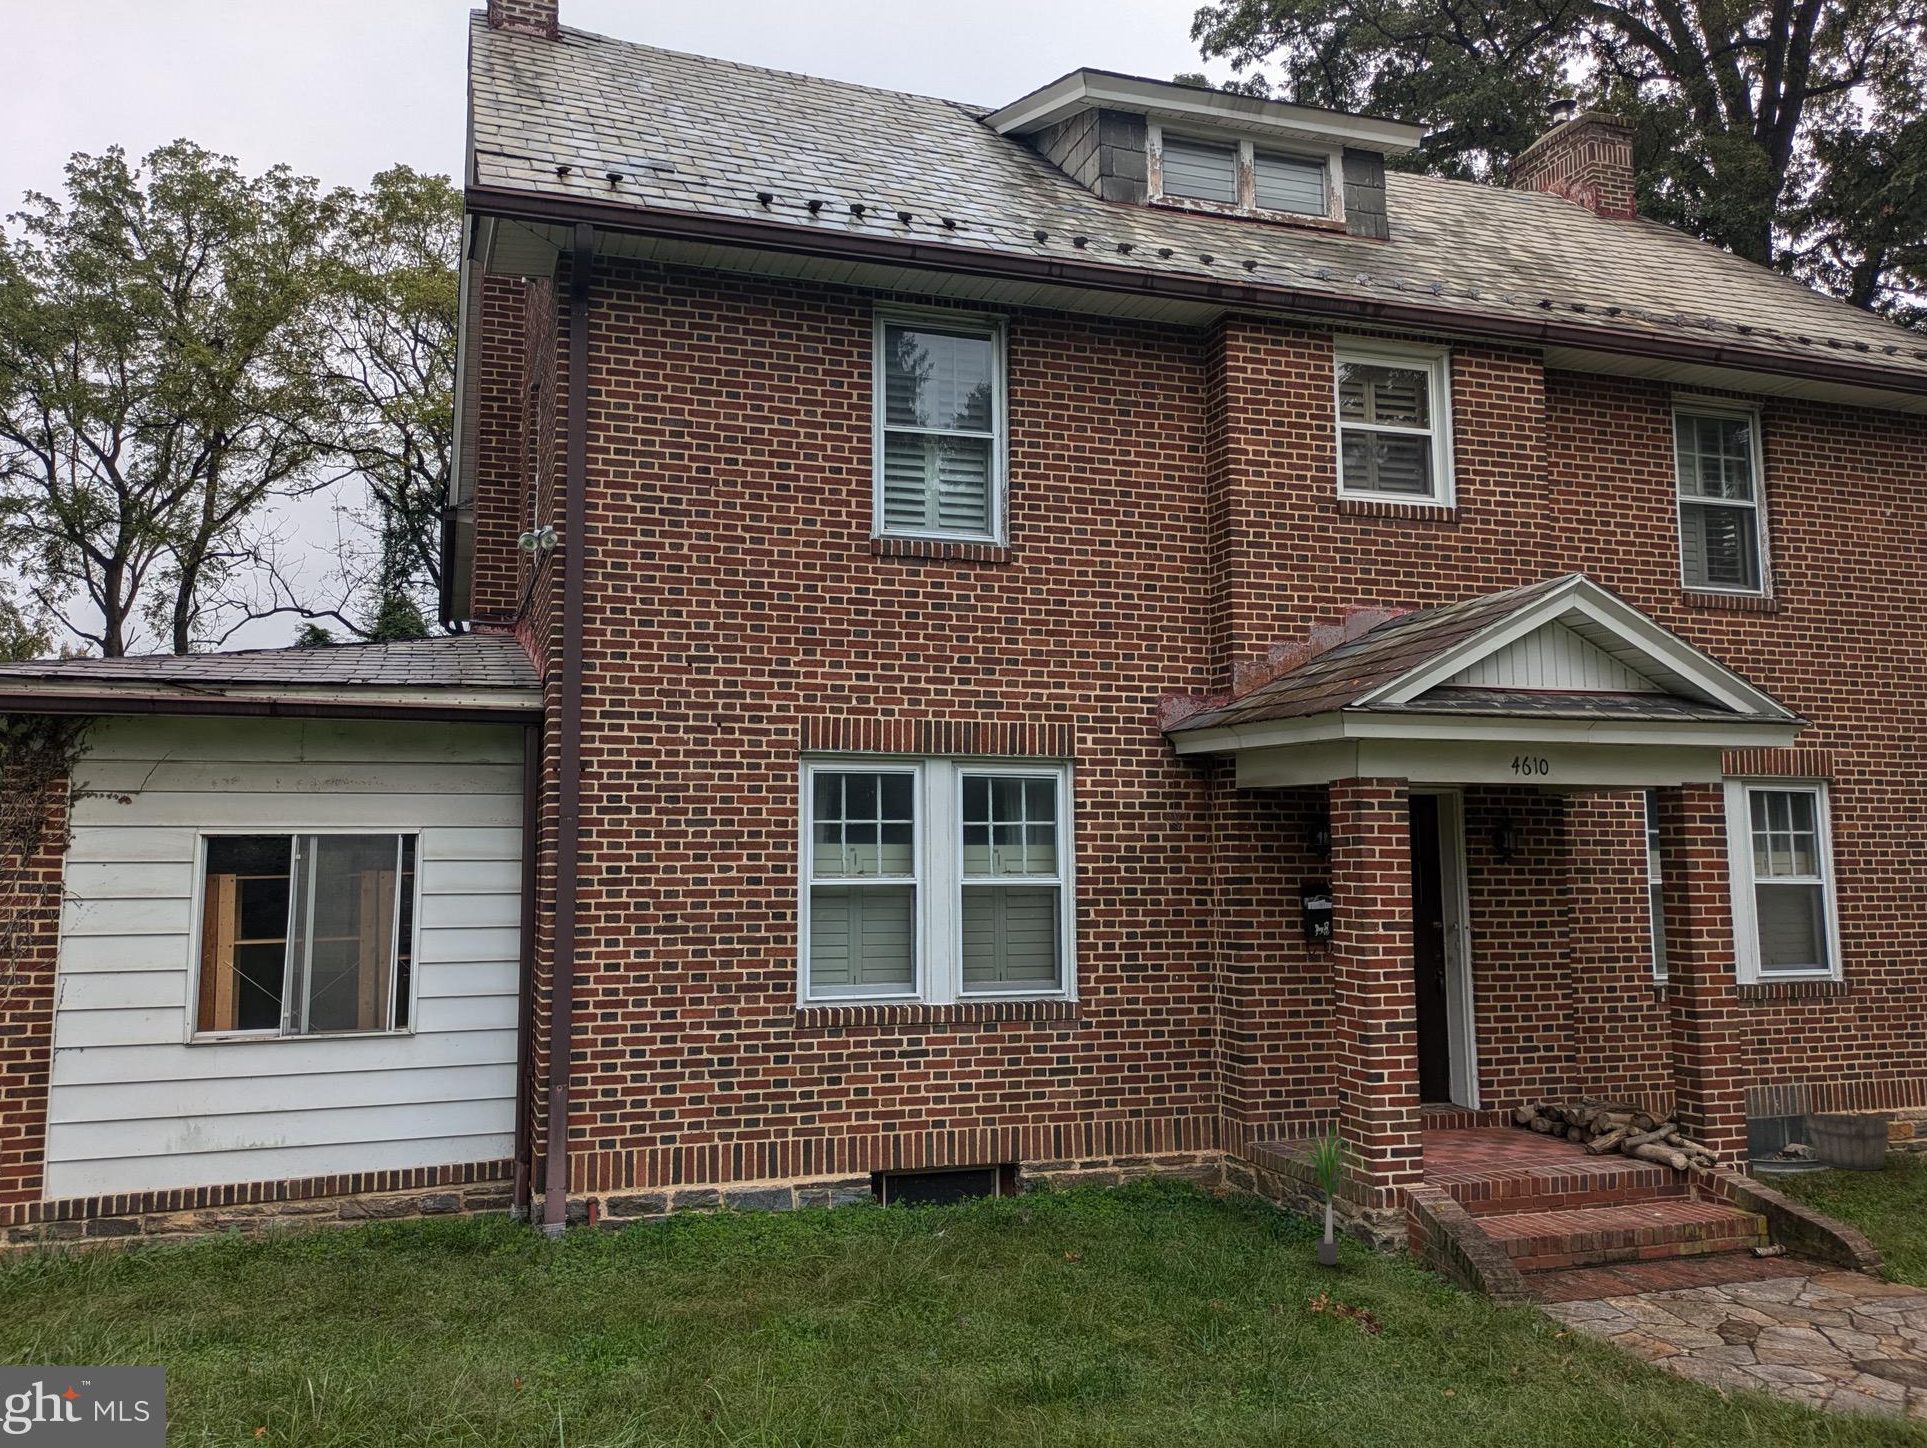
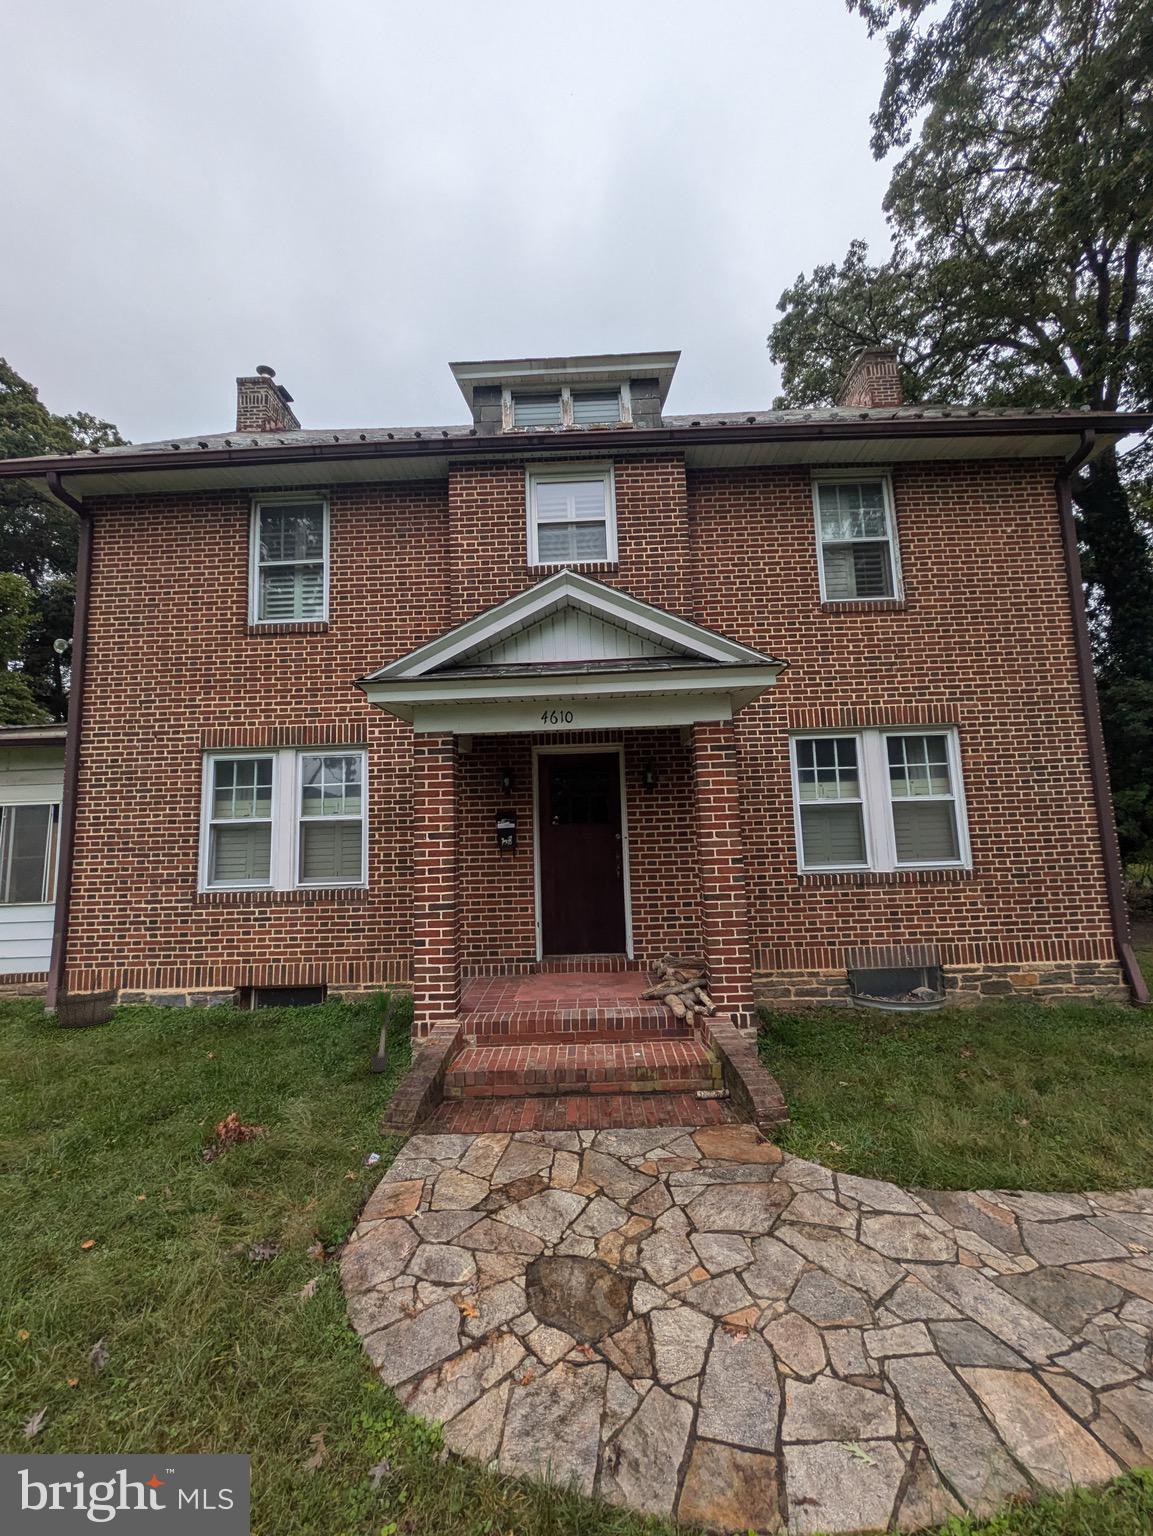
wooden bucket: present [1806,1106,1889,1170] -> present [56,979,120,1028]

